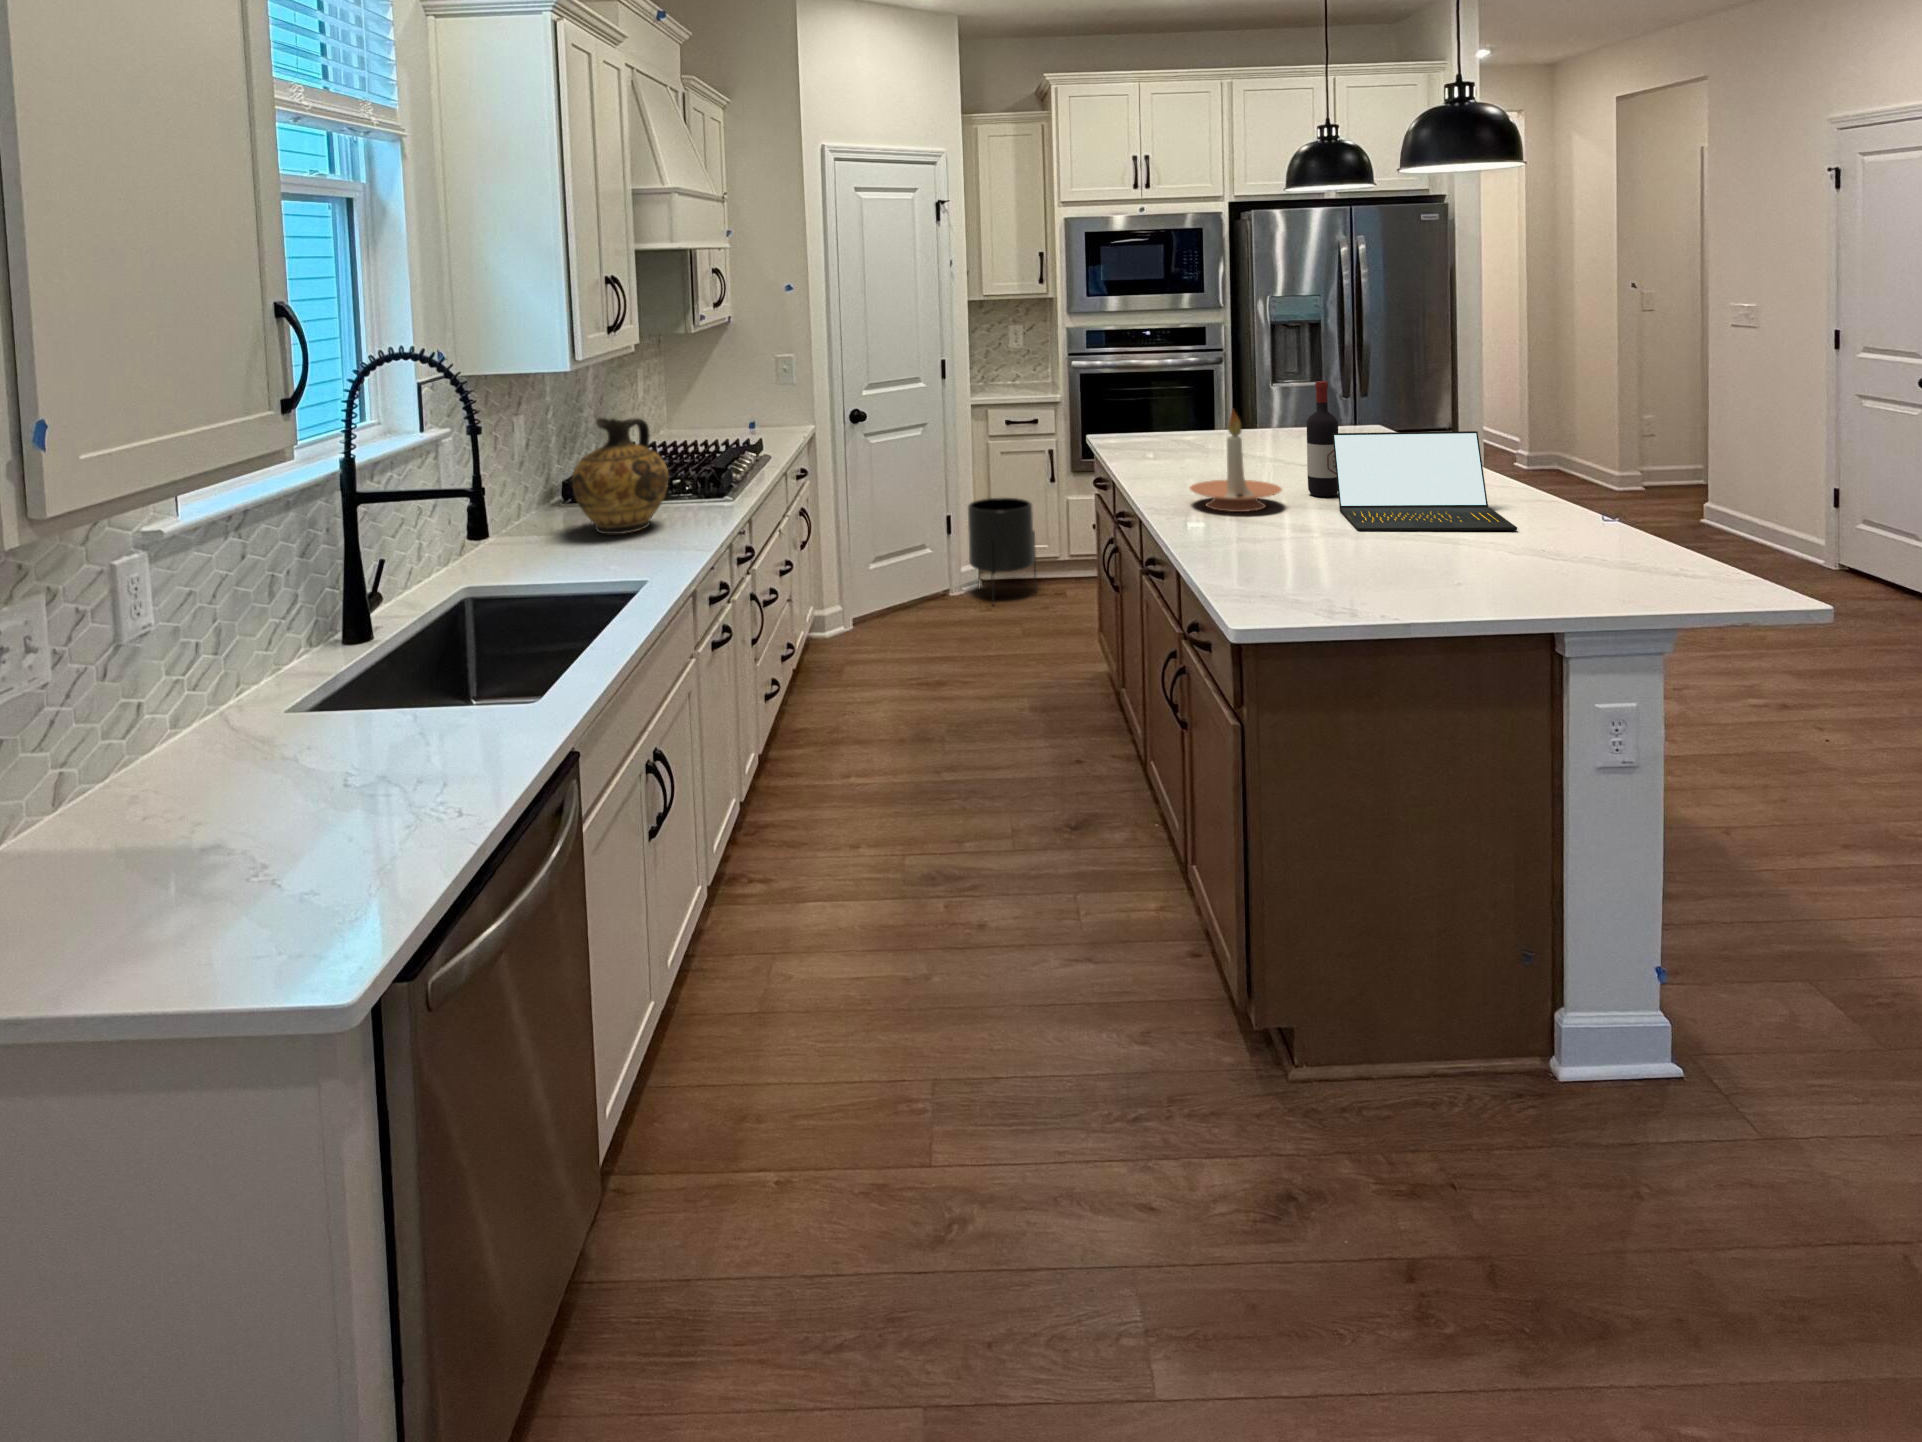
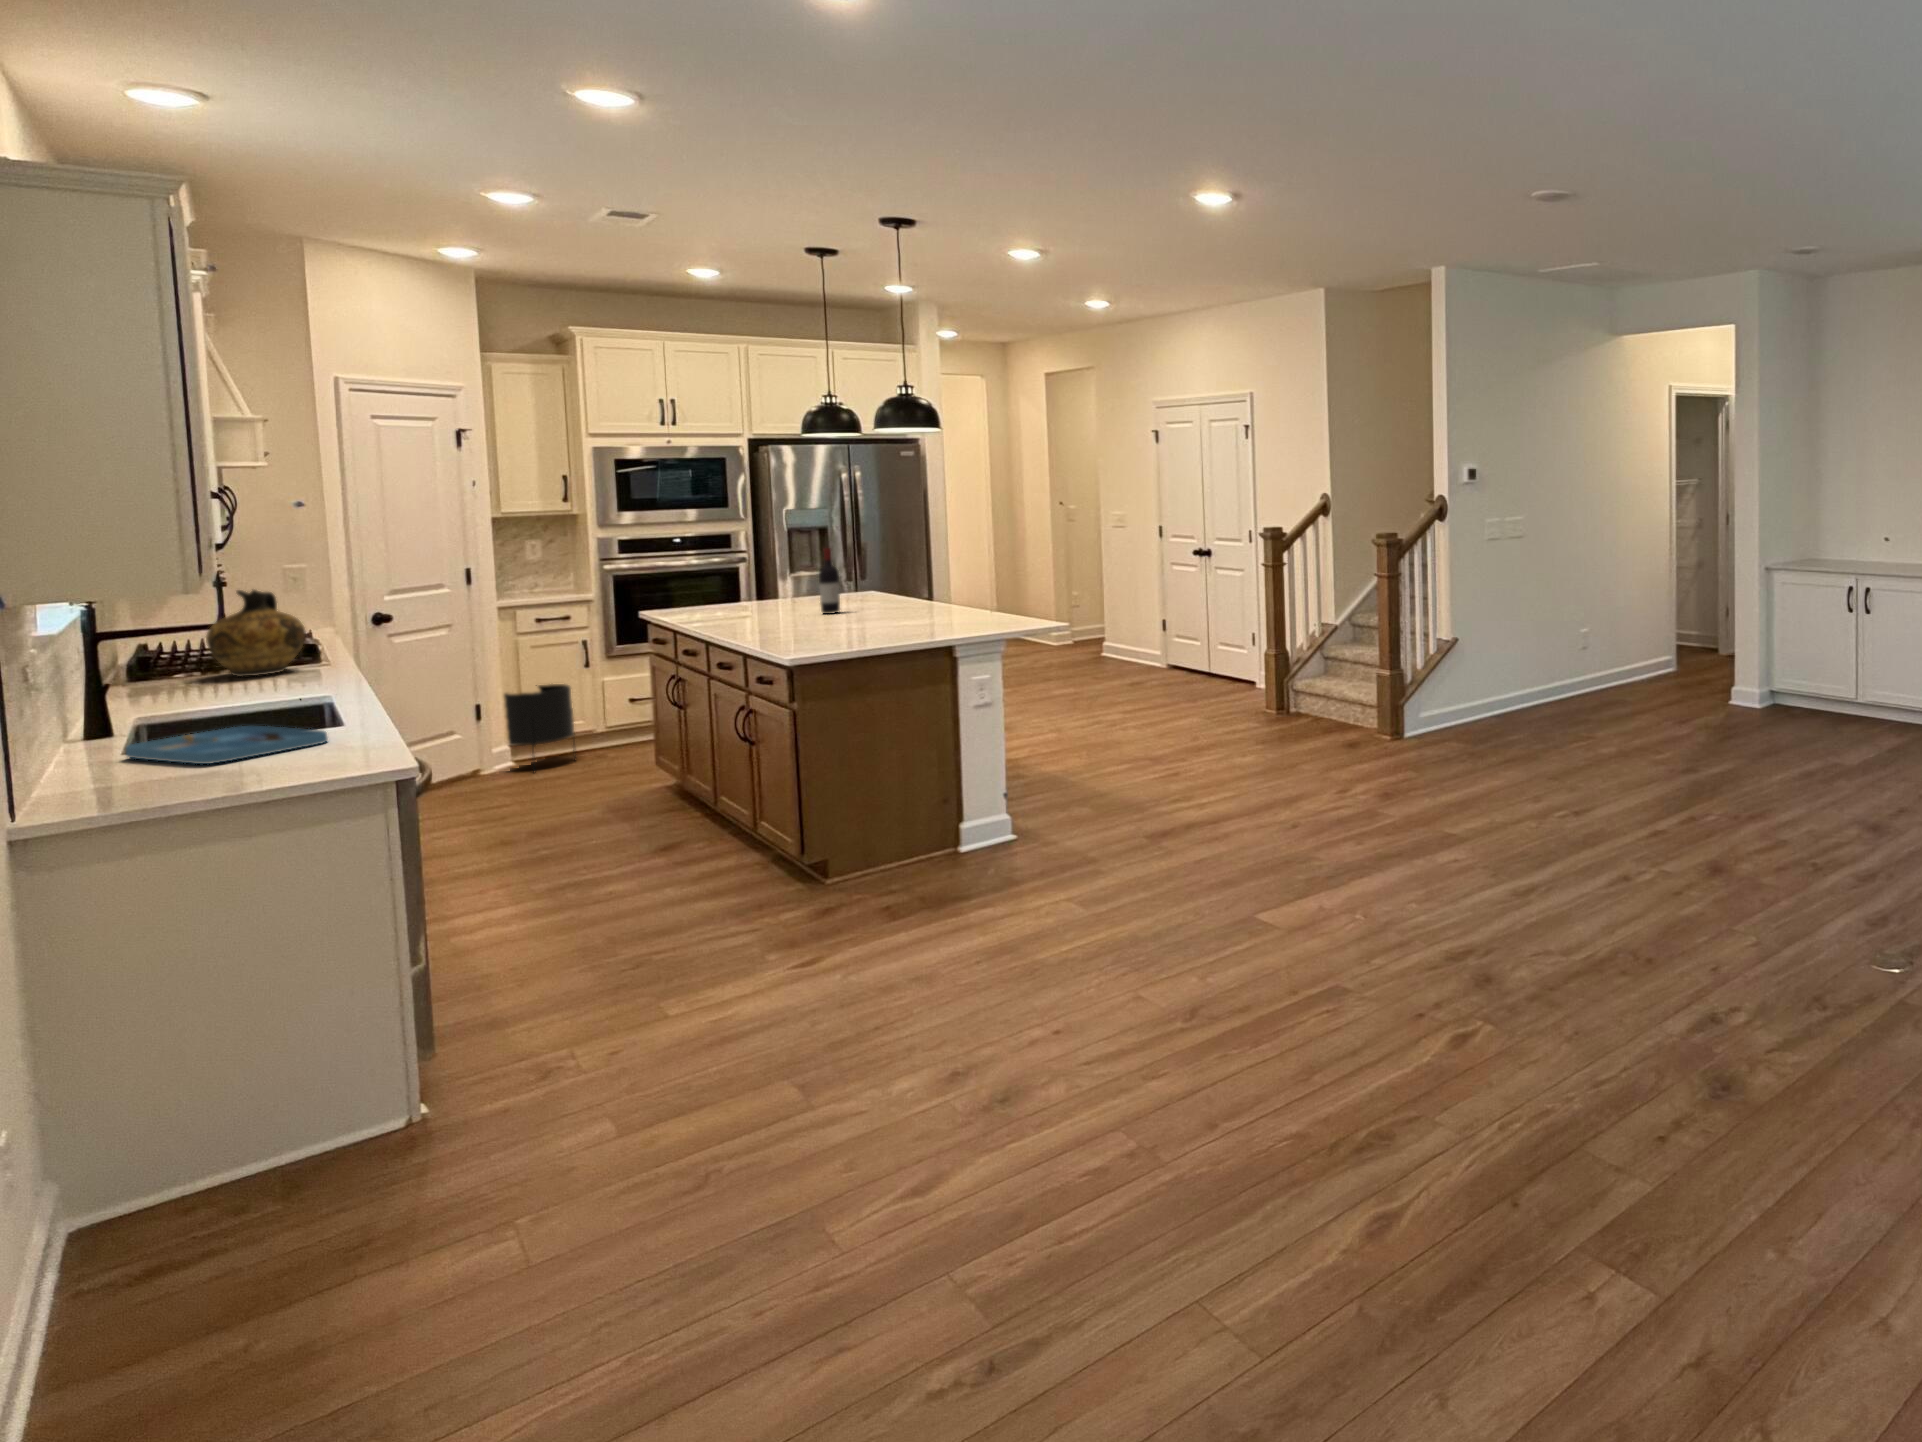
candle holder: present [1190,410,1282,512] -> none [743,564,805,623]
laptop: present [1333,431,1517,531] -> none [835,569,936,621]
tray: none [75,745,337,923] -> present [126,726,328,764]

